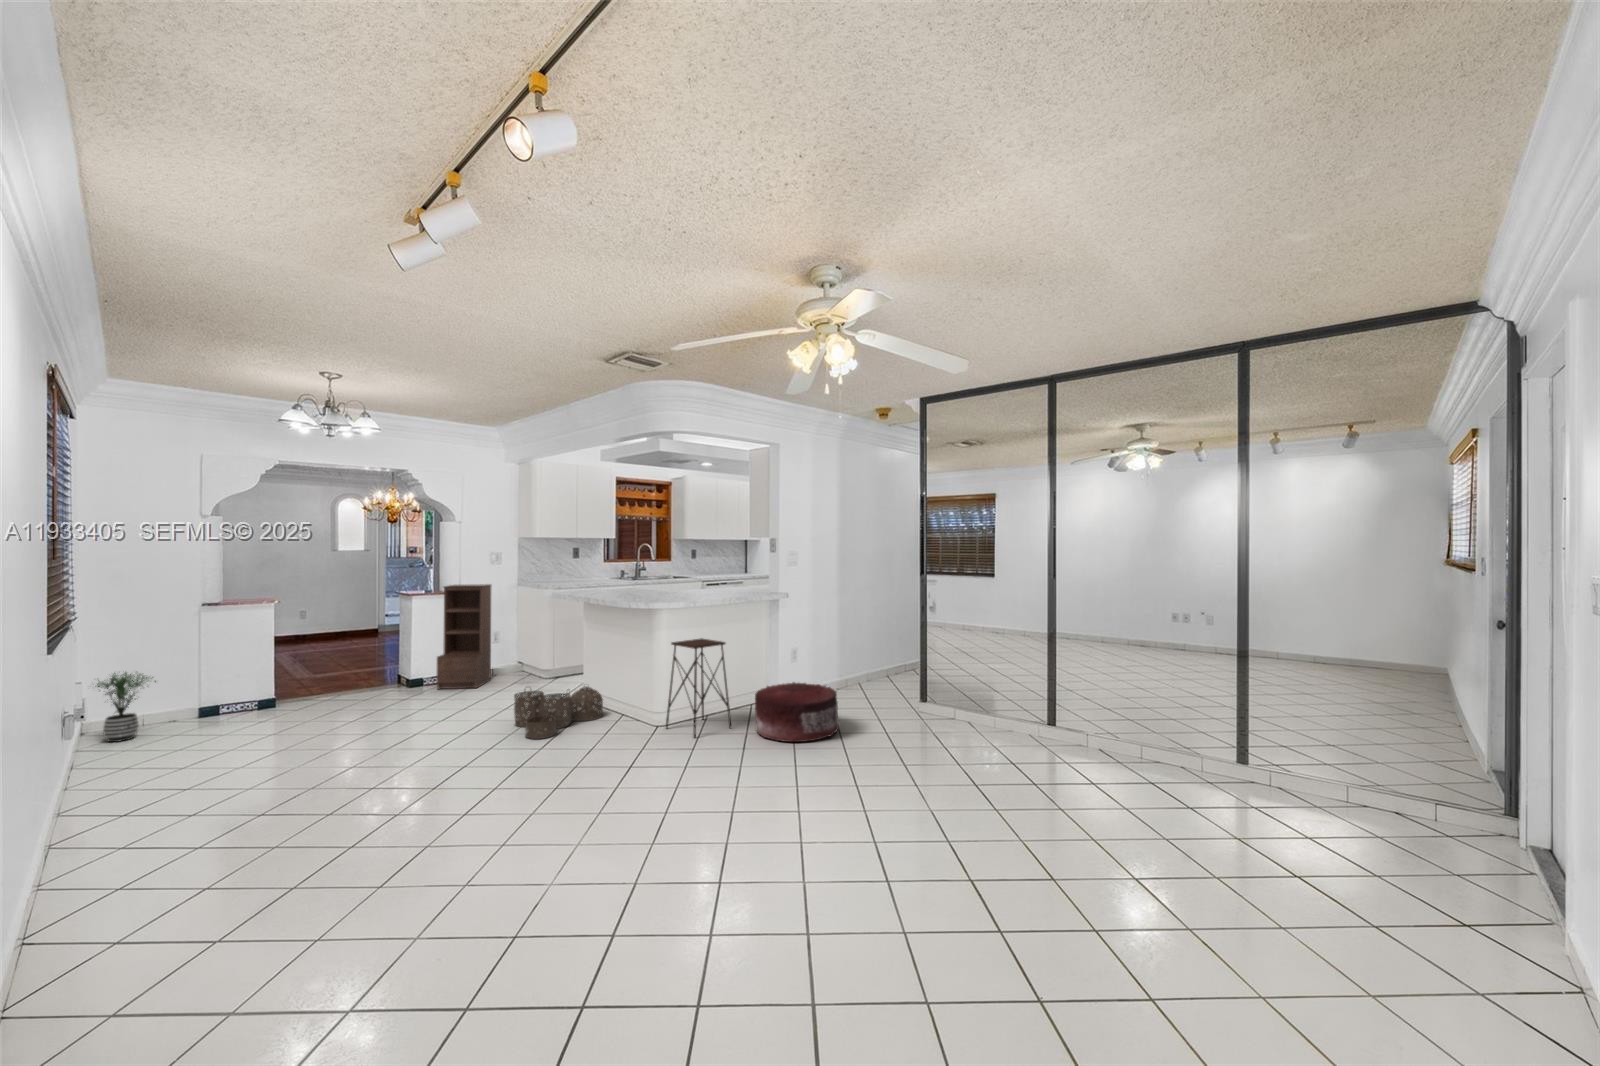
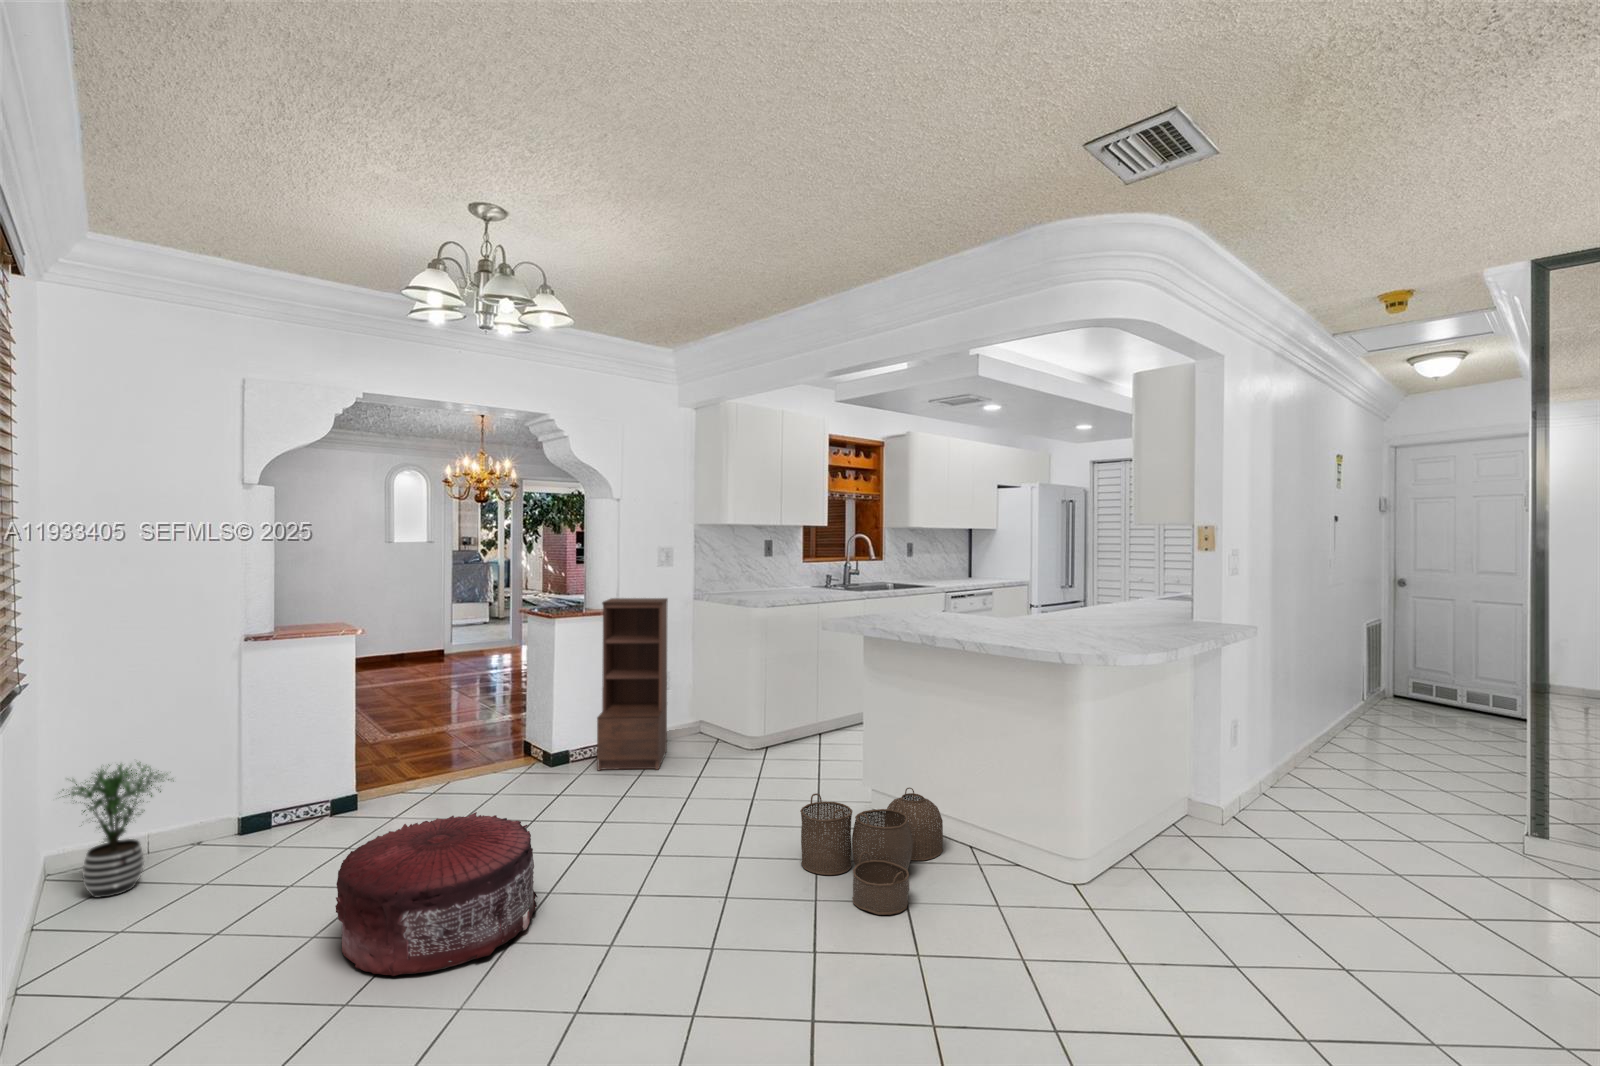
side table: present [666,638,731,737] -> none [1103,713,1234,922]
pouf: present [755,682,839,742] -> present [335,812,537,976]

